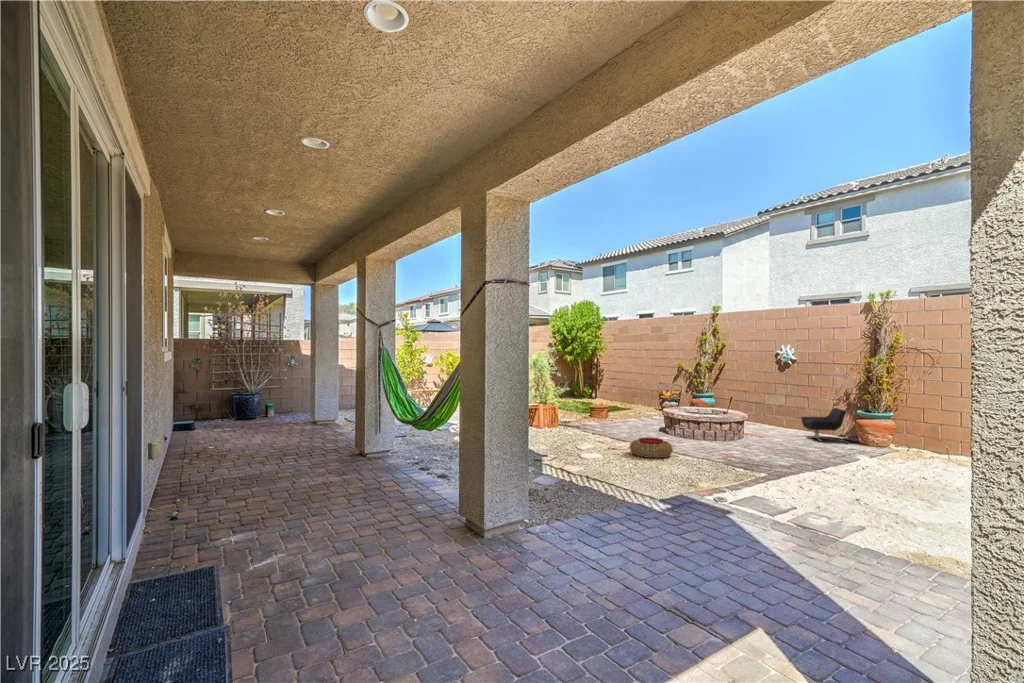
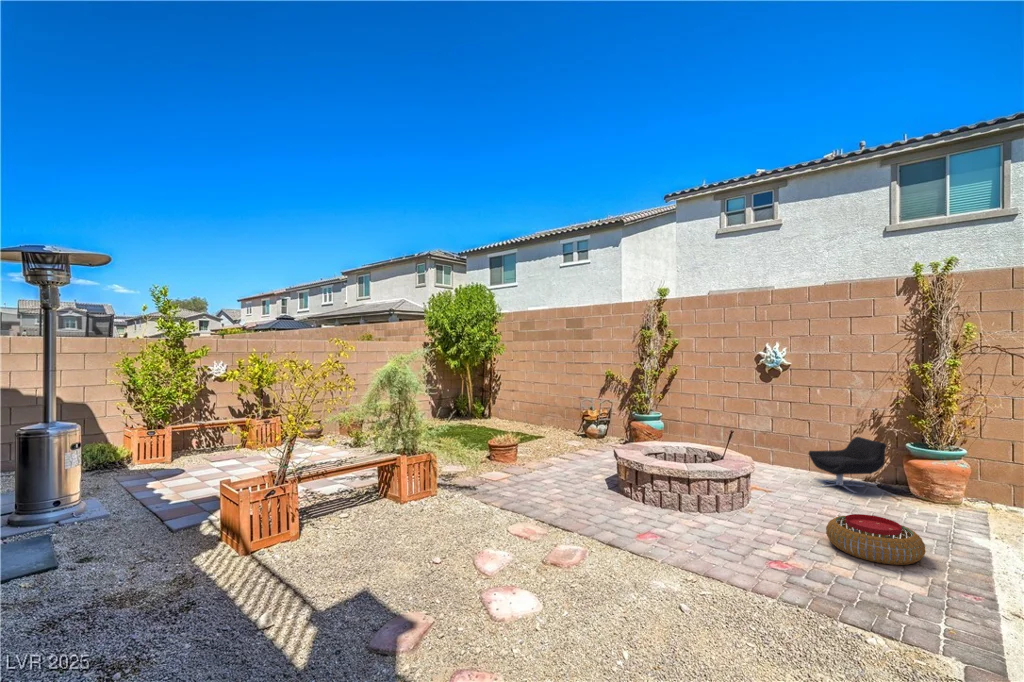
pouf: present [630,437,673,458] -> present [826,514,925,565]

